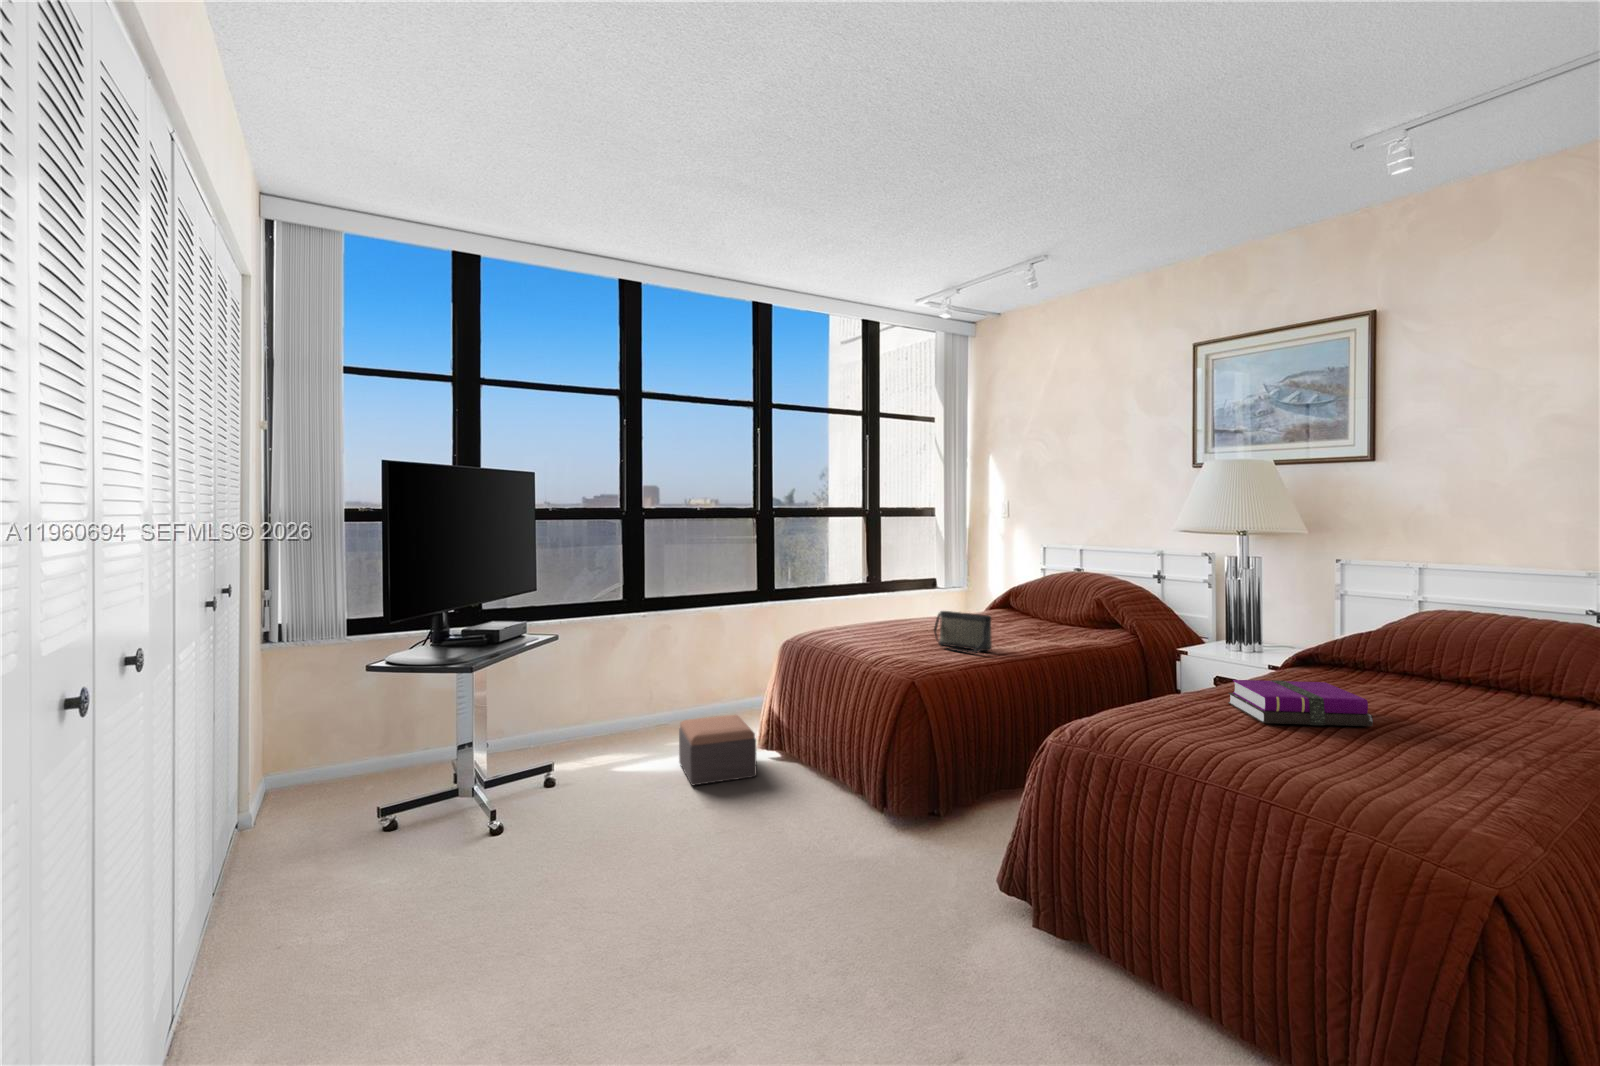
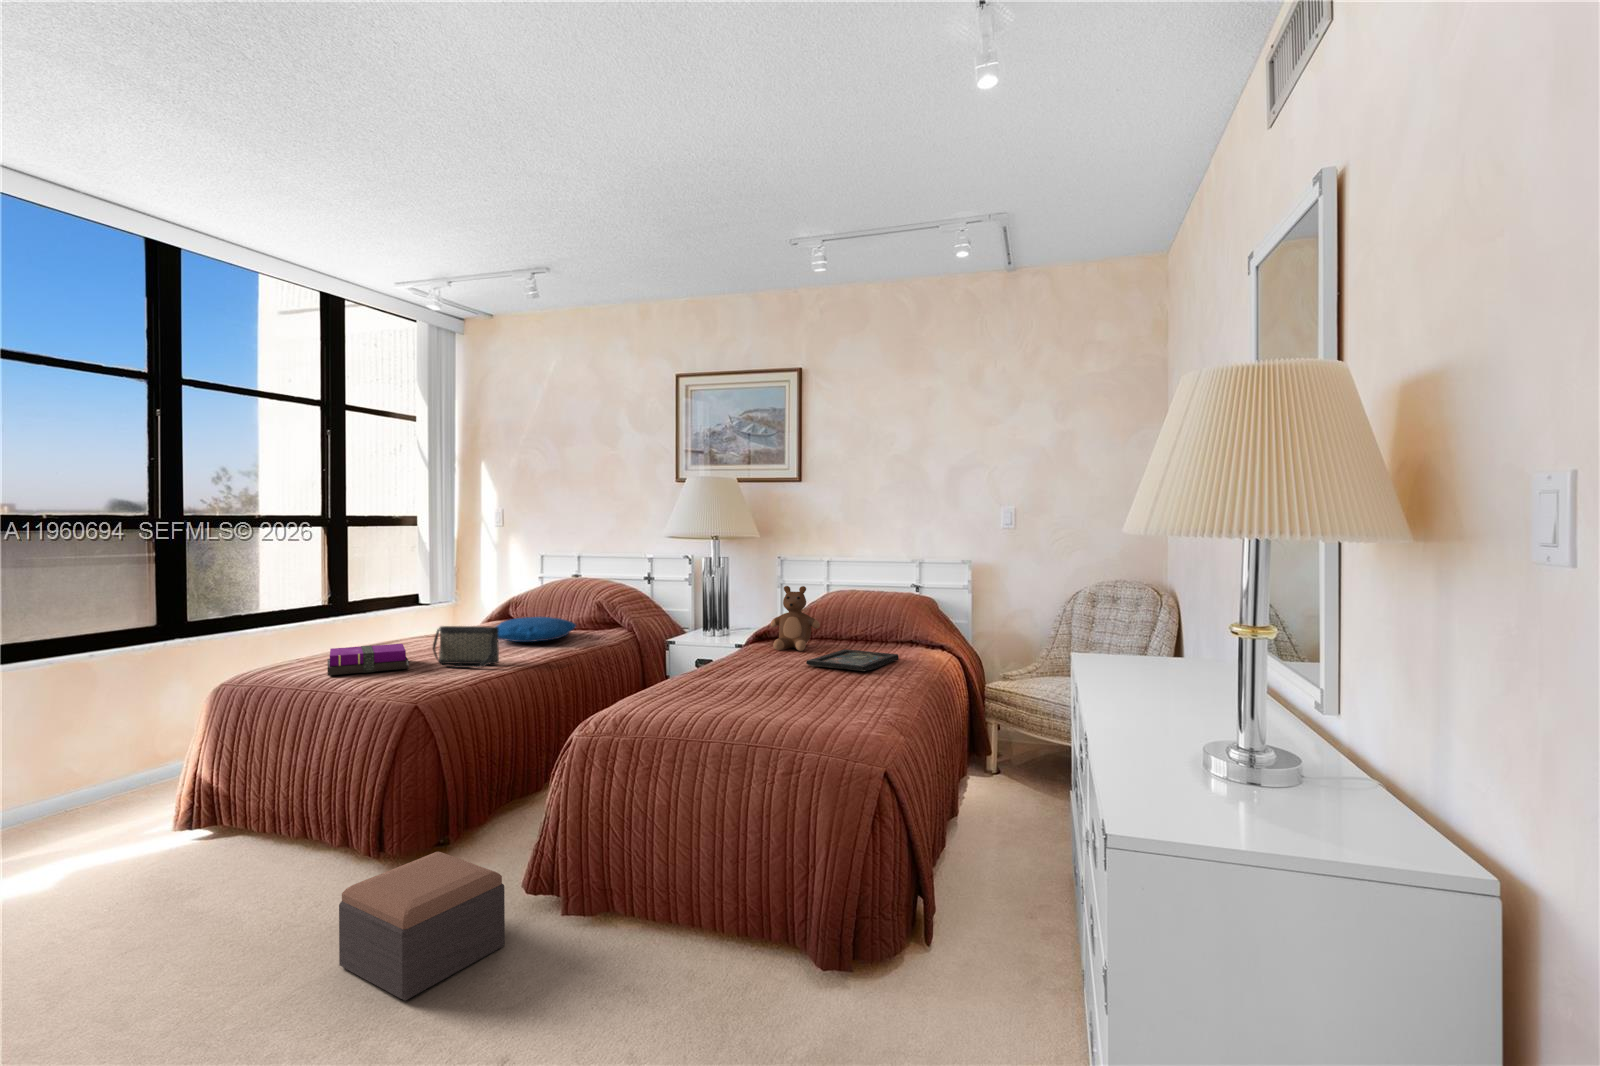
teddy bear: none [1315,595,1395,680] -> present [770,586,820,651]
pillow: none [987,607,1074,632] -> present [496,617,576,642]
notebook: present [1228,680,1373,726] -> present [327,644,409,676]
tray: none [1368,687,1541,725] -> present [806,649,899,671]
footstool: present [679,715,757,785] -> present [339,852,505,1001]

